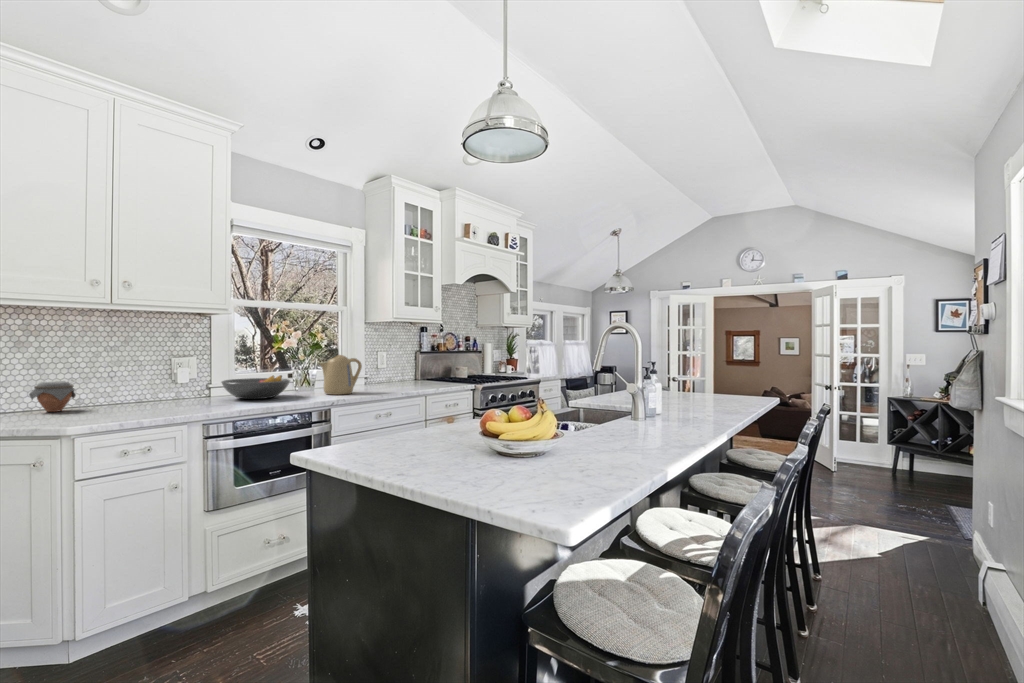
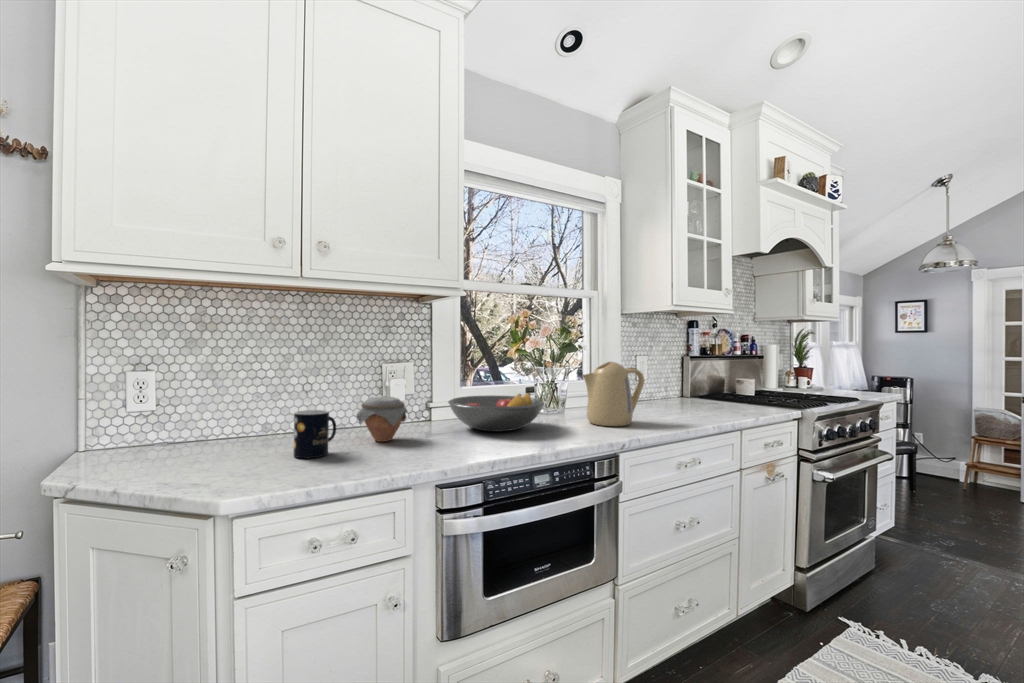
jar: present [29,381,76,412] -> present [356,396,407,442]
mug: none [106,385,137,414] -> present [294,410,336,458]

